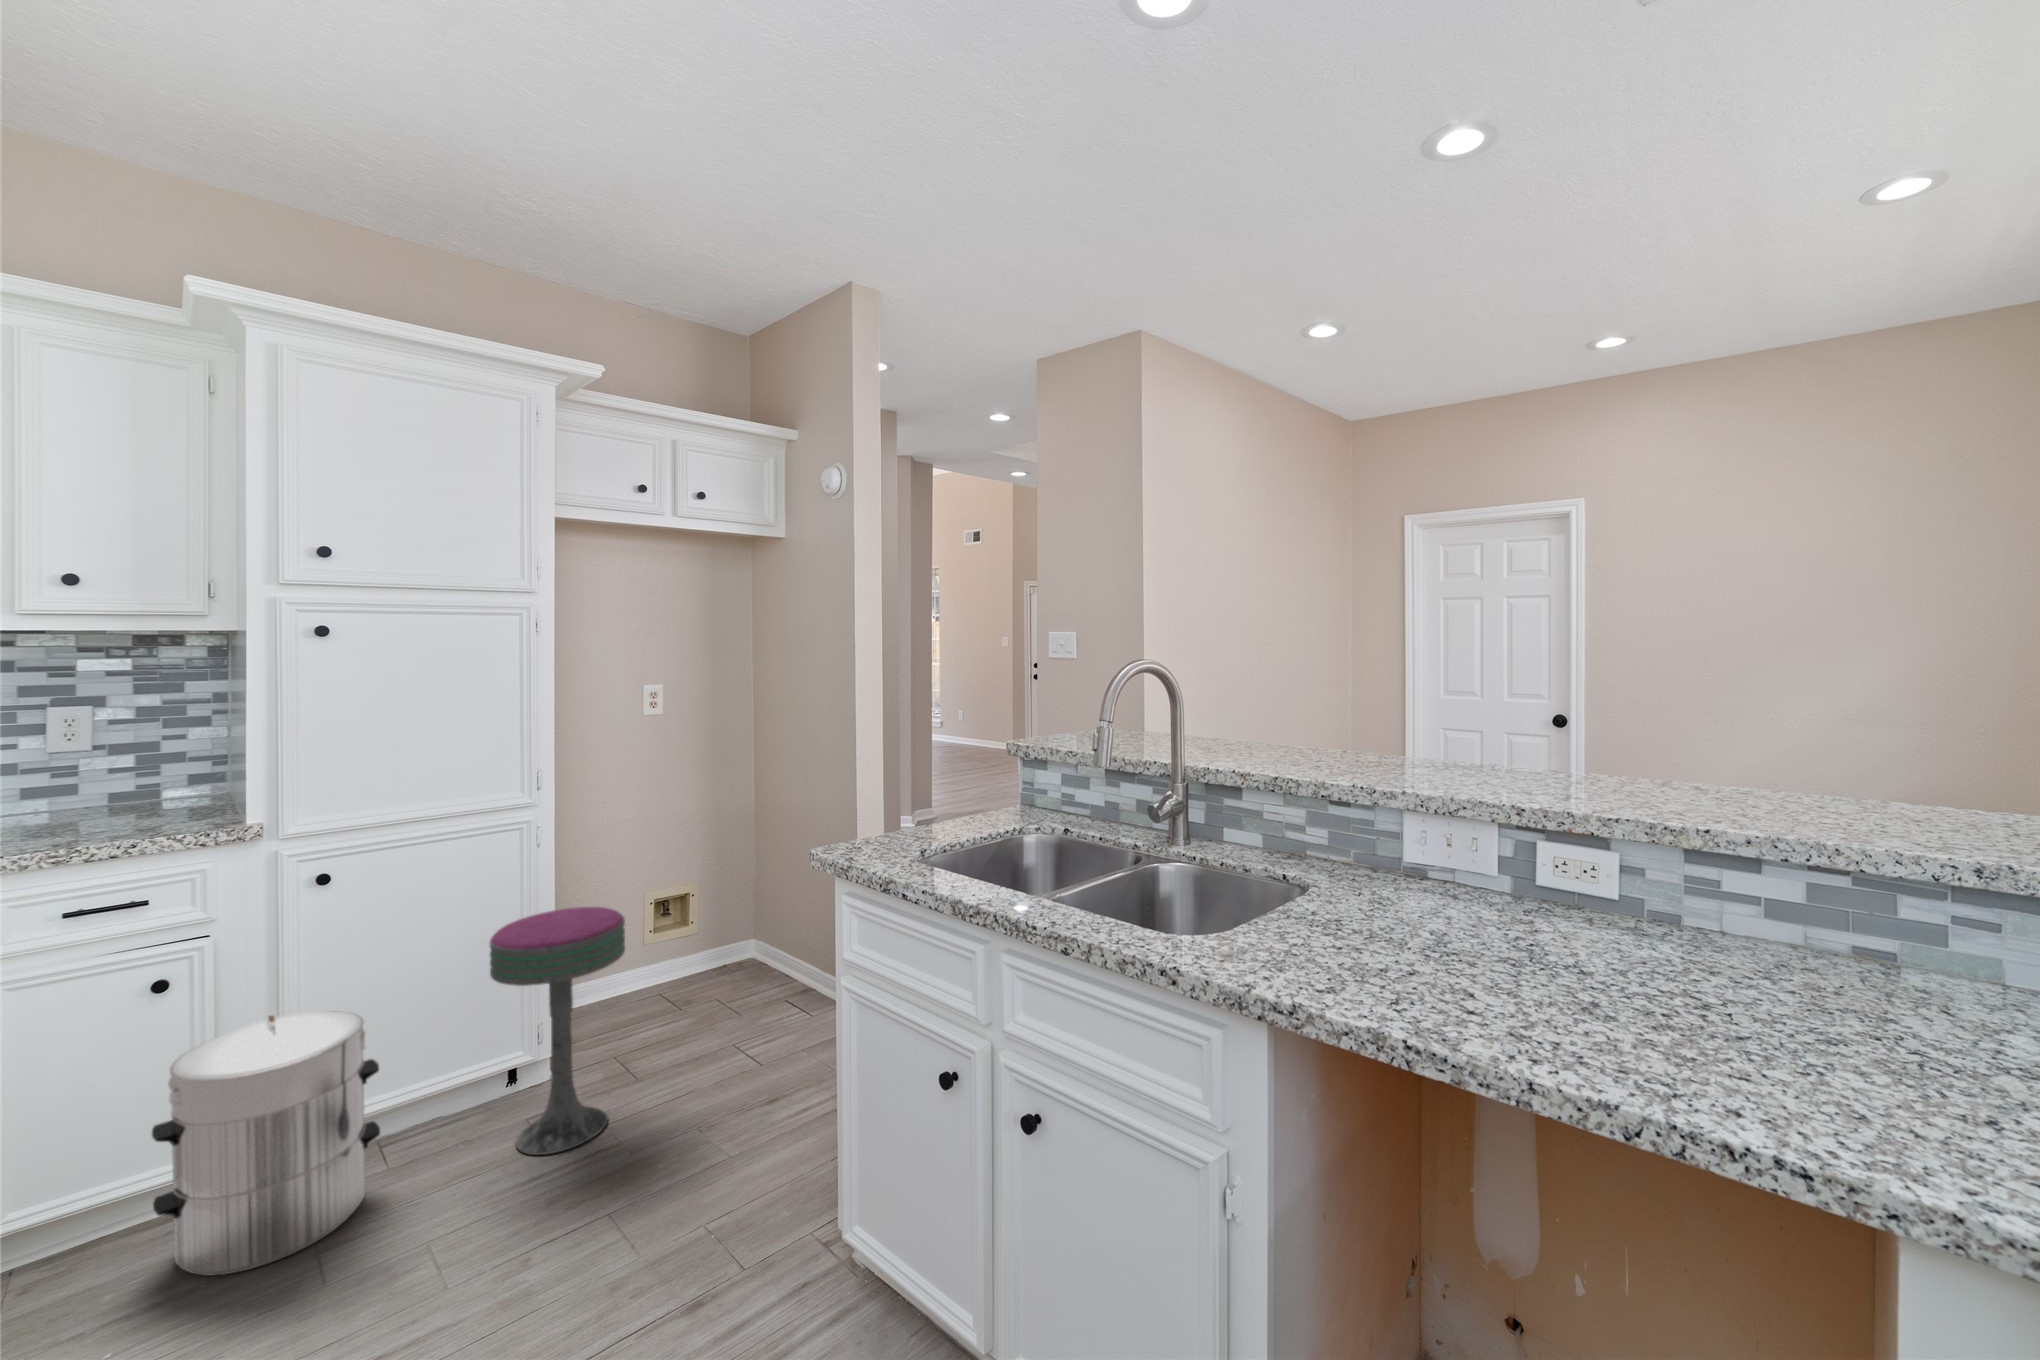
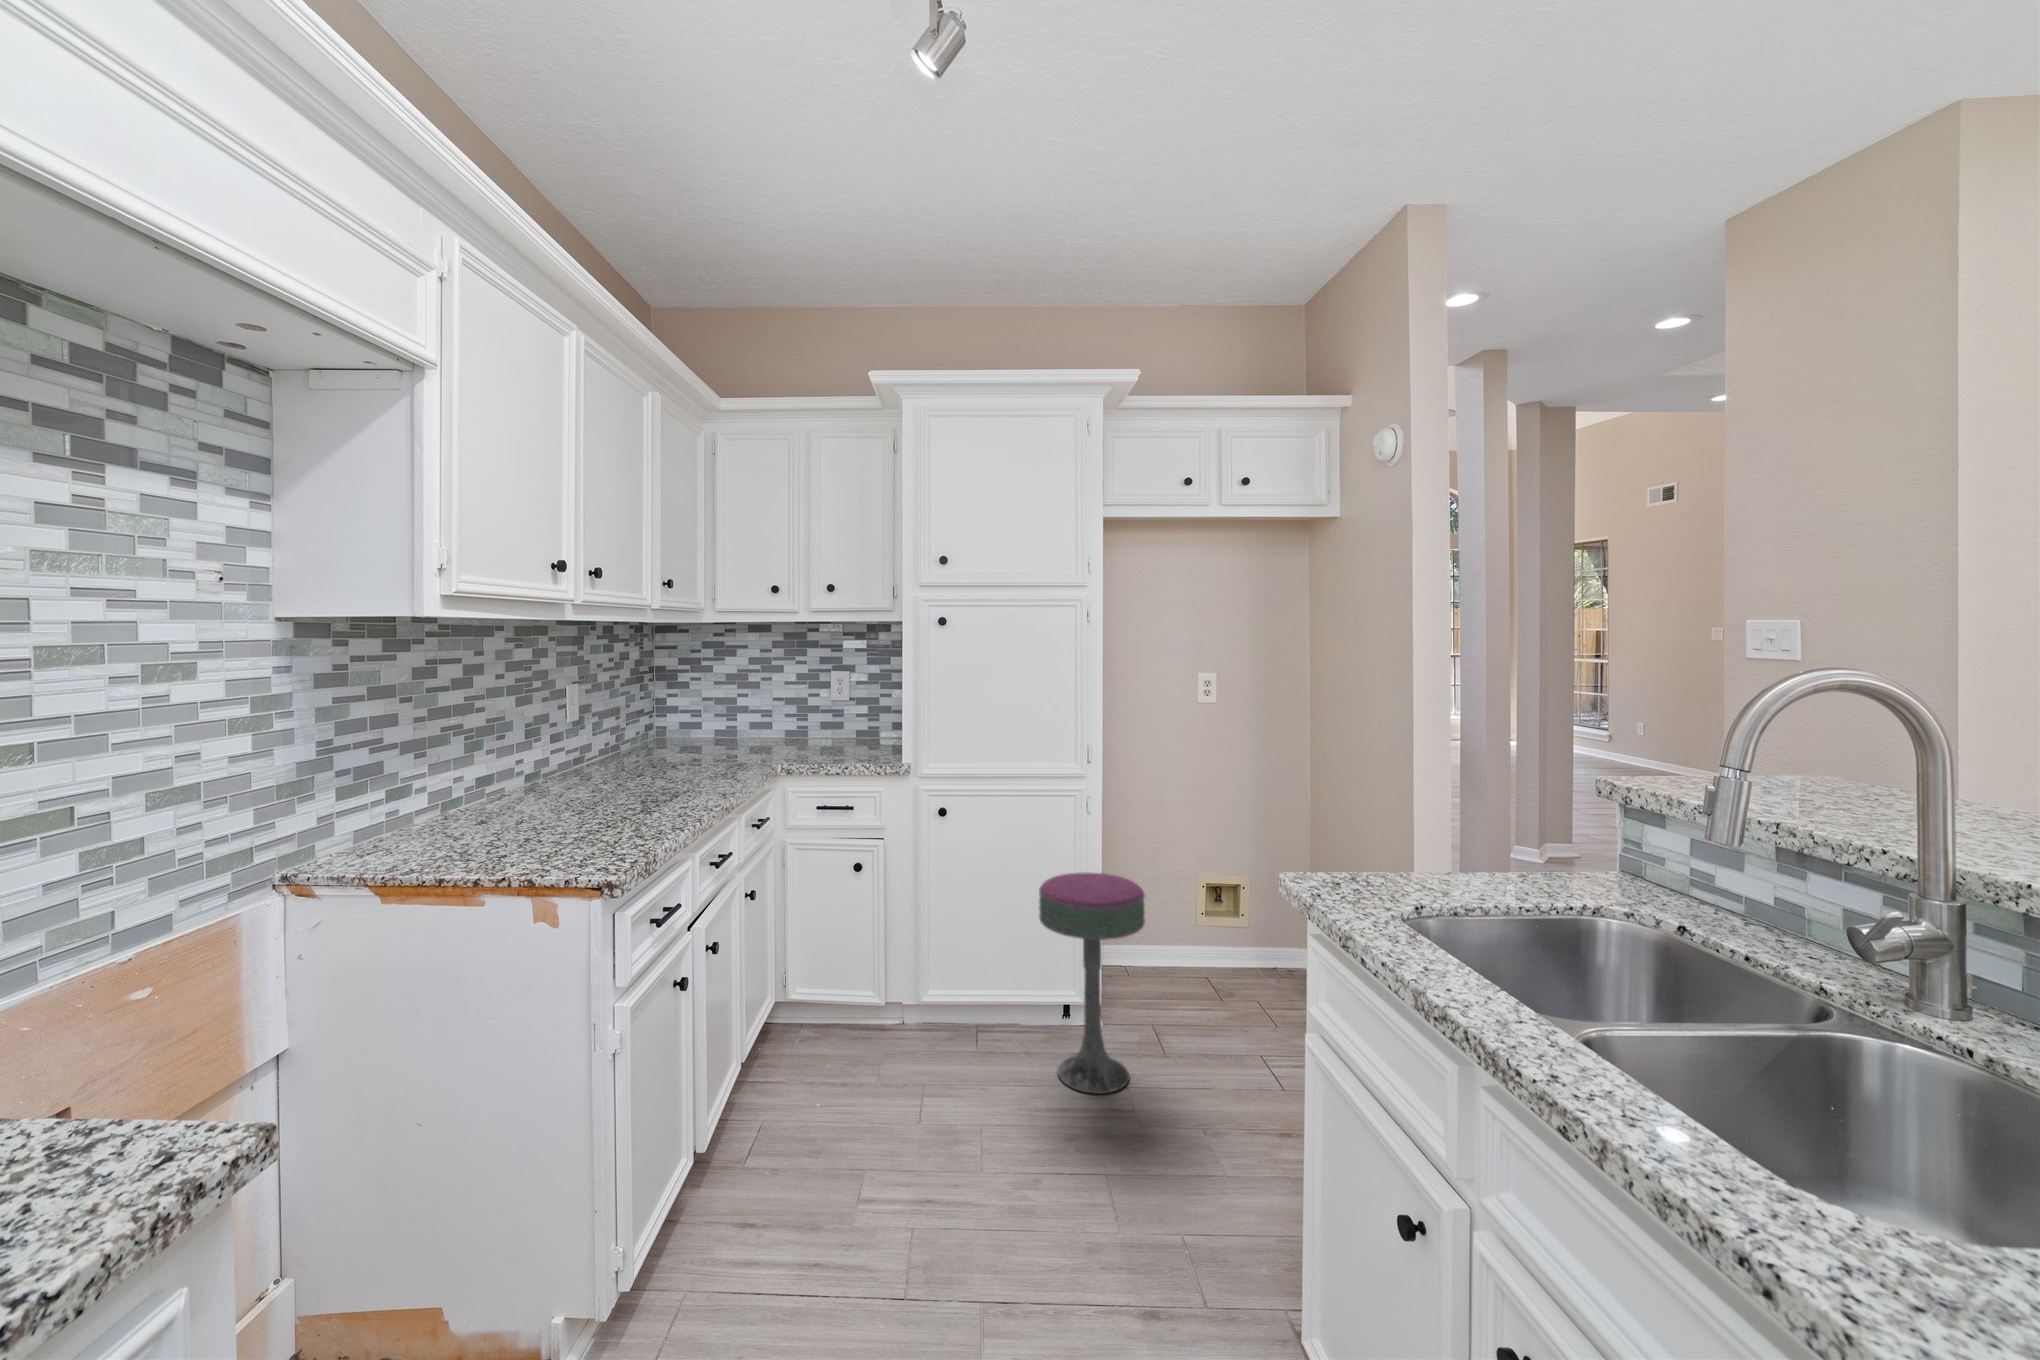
waste bin: present [152,1012,380,1276] -> none [847,903,968,1086]

